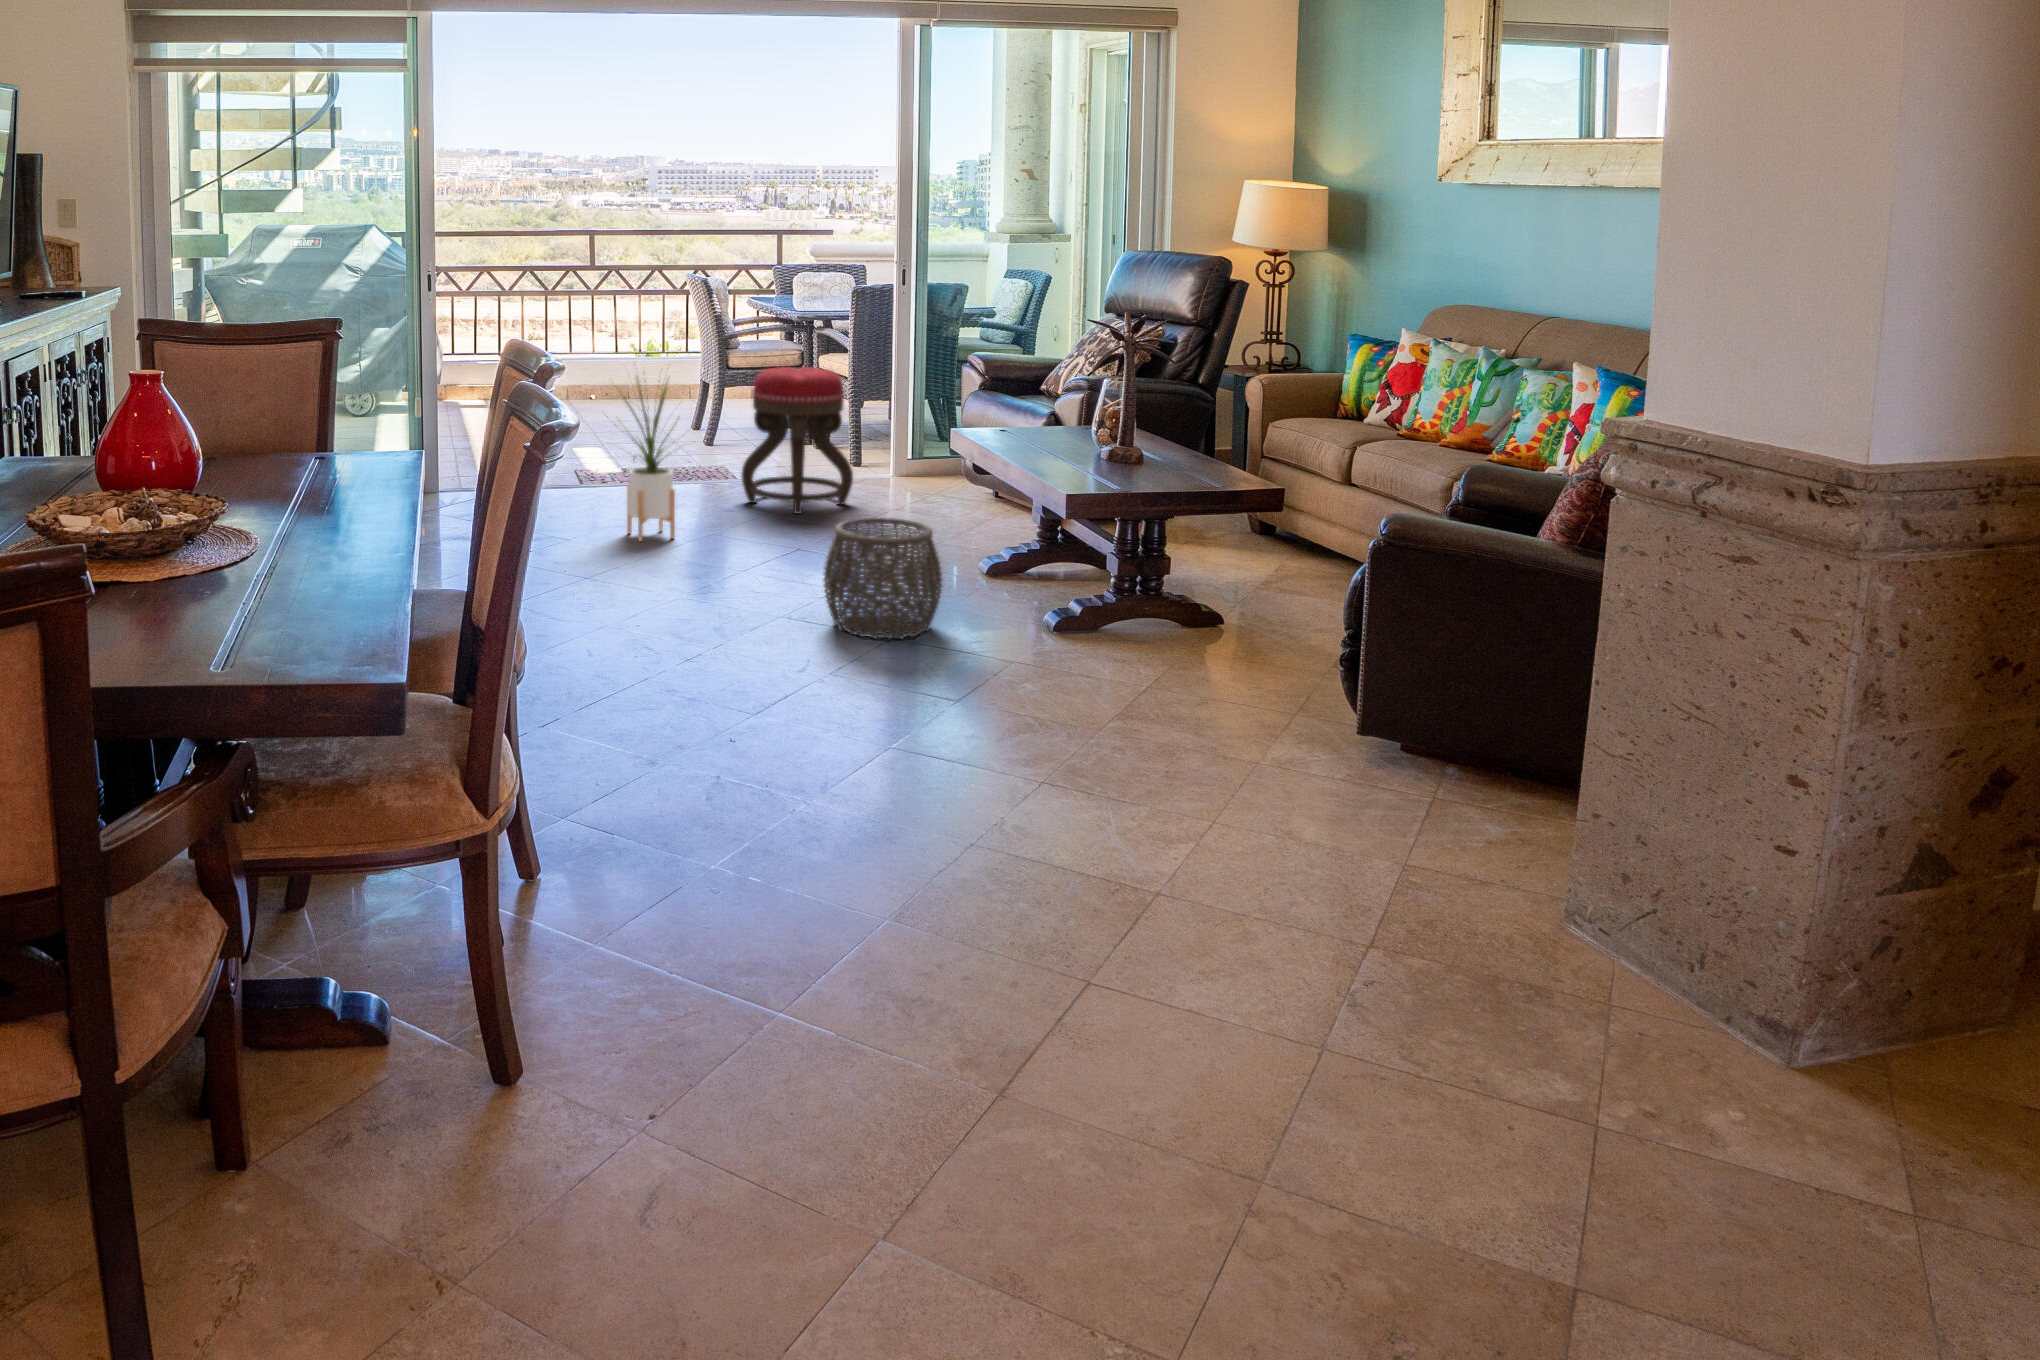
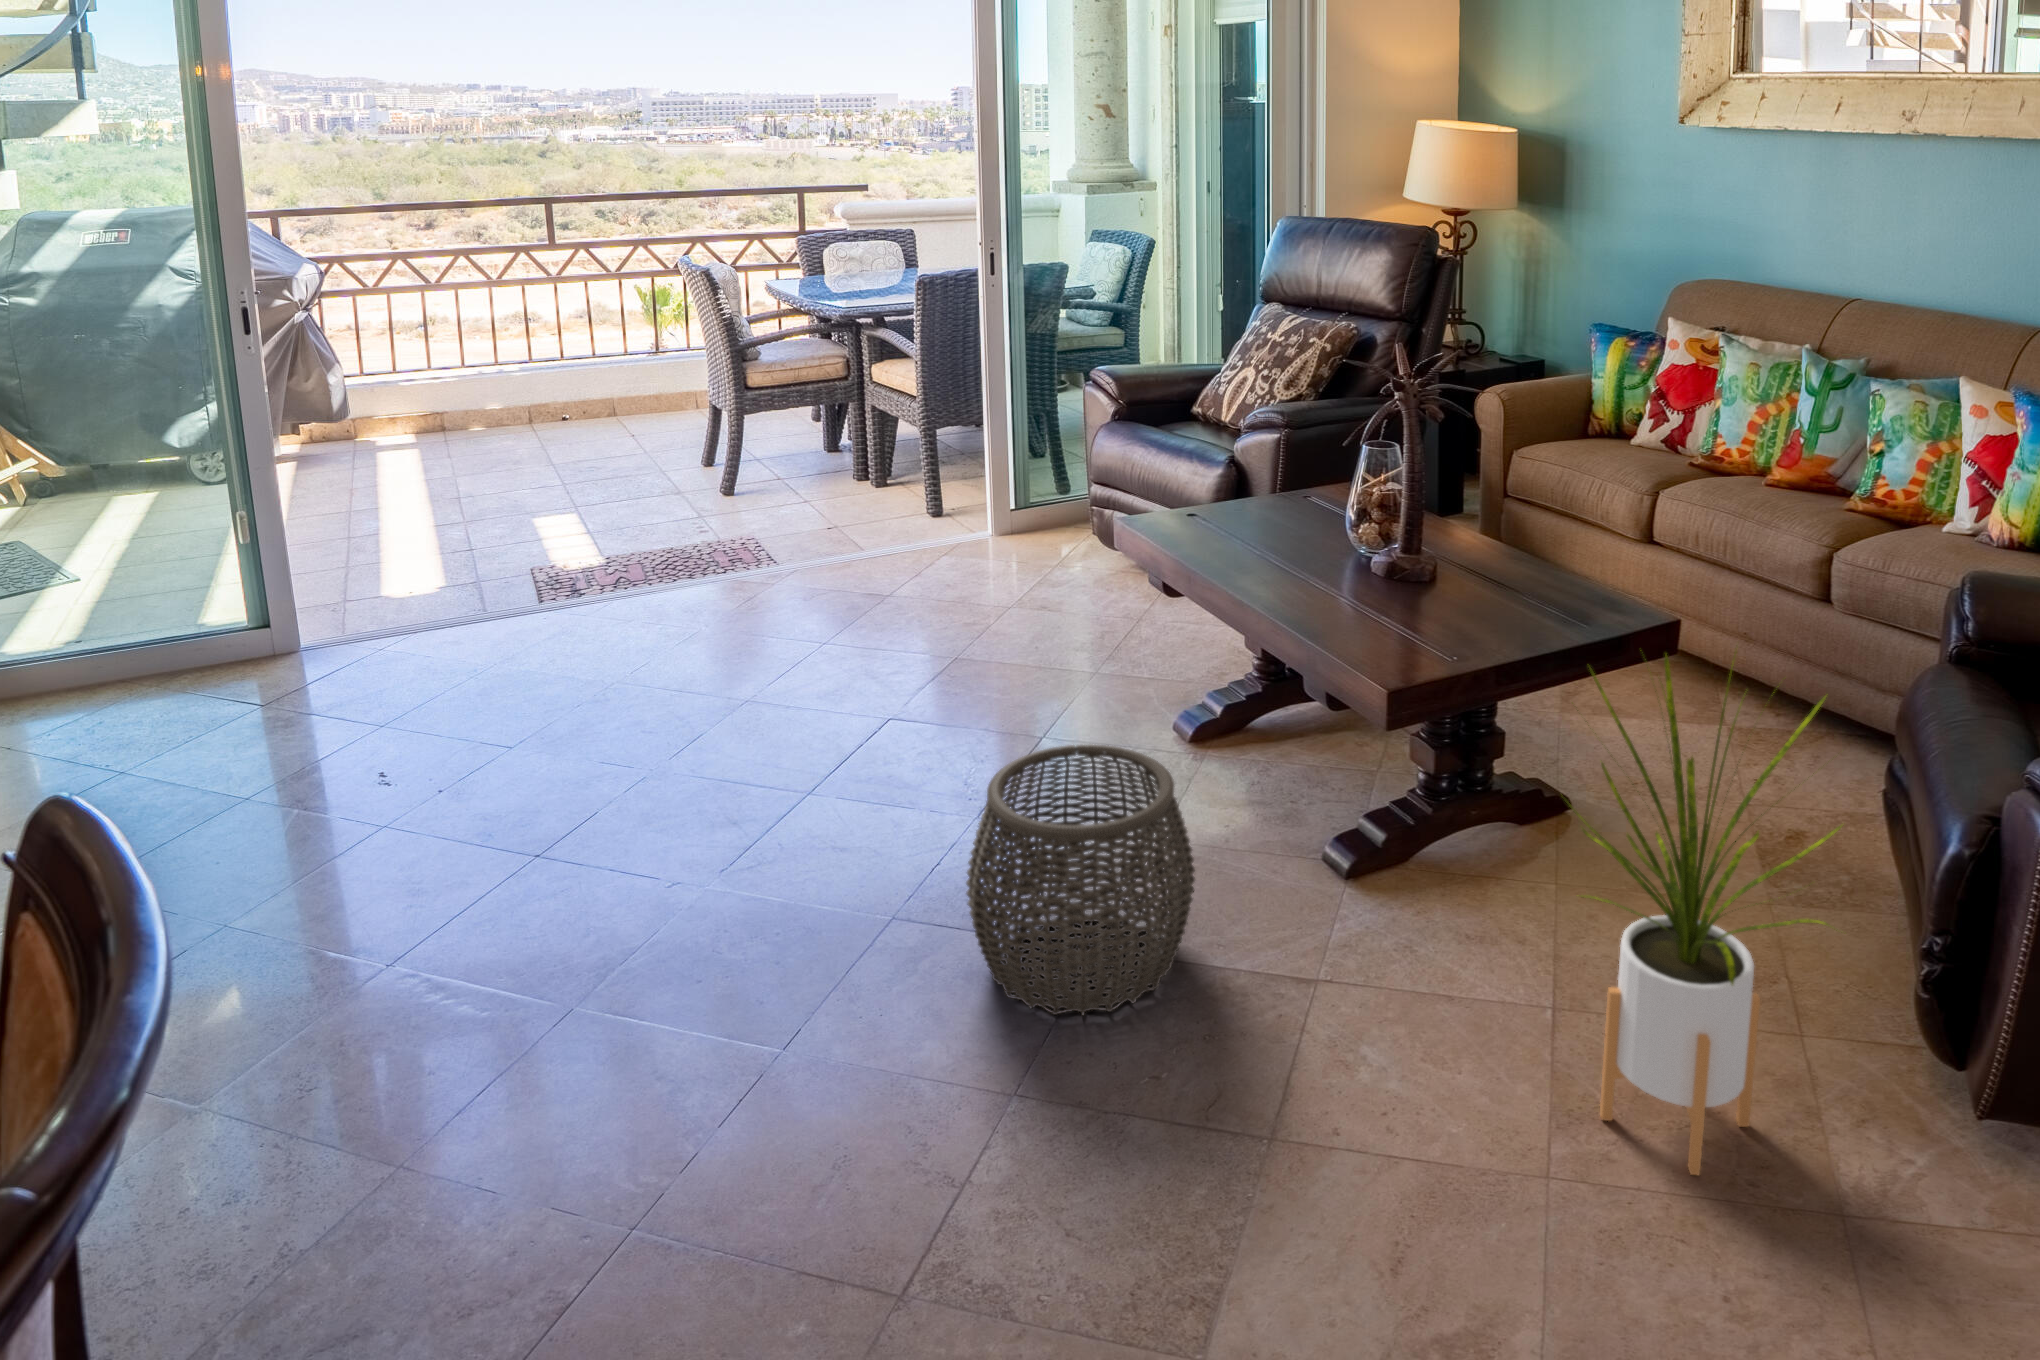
ottoman: present [741,367,853,514] -> none [774,402,950,638]
house plant: present [618,380,679,541] -> present [1566,647,1842,1175]

